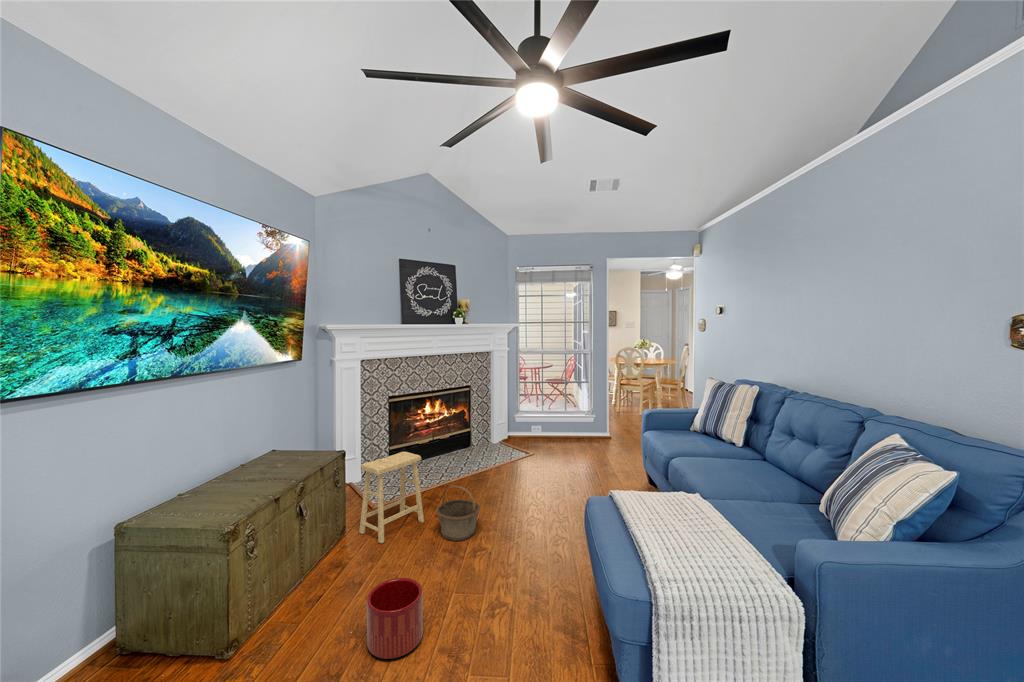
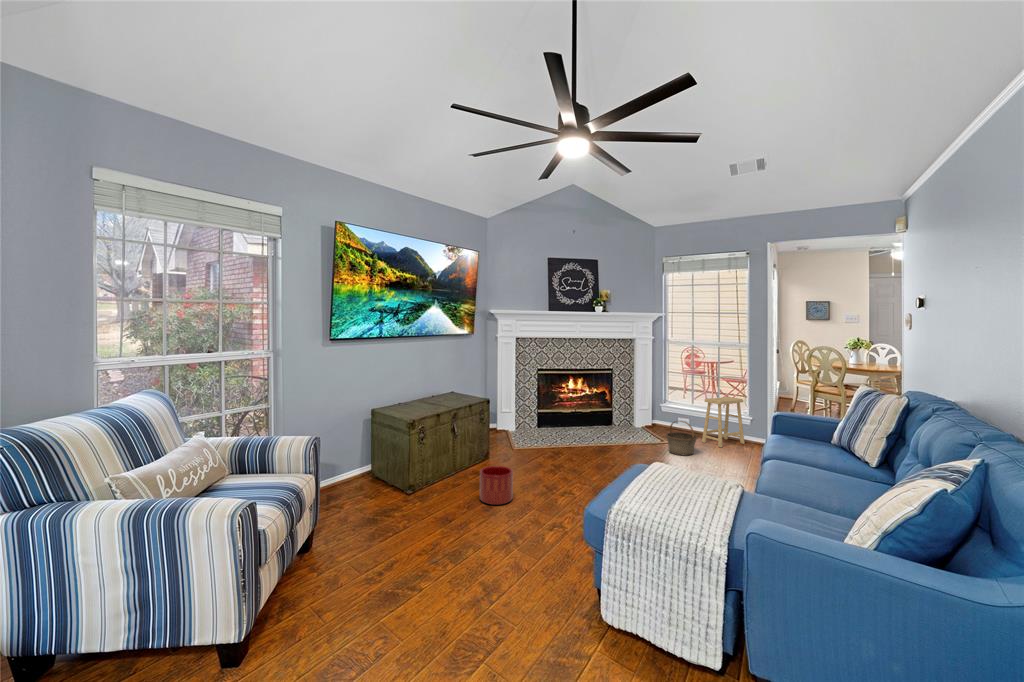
footstool: present [359,452,424,543] -> present [702,397,745,447]
basket: present [436,486,480,541] -> present [666,421,697,456]

